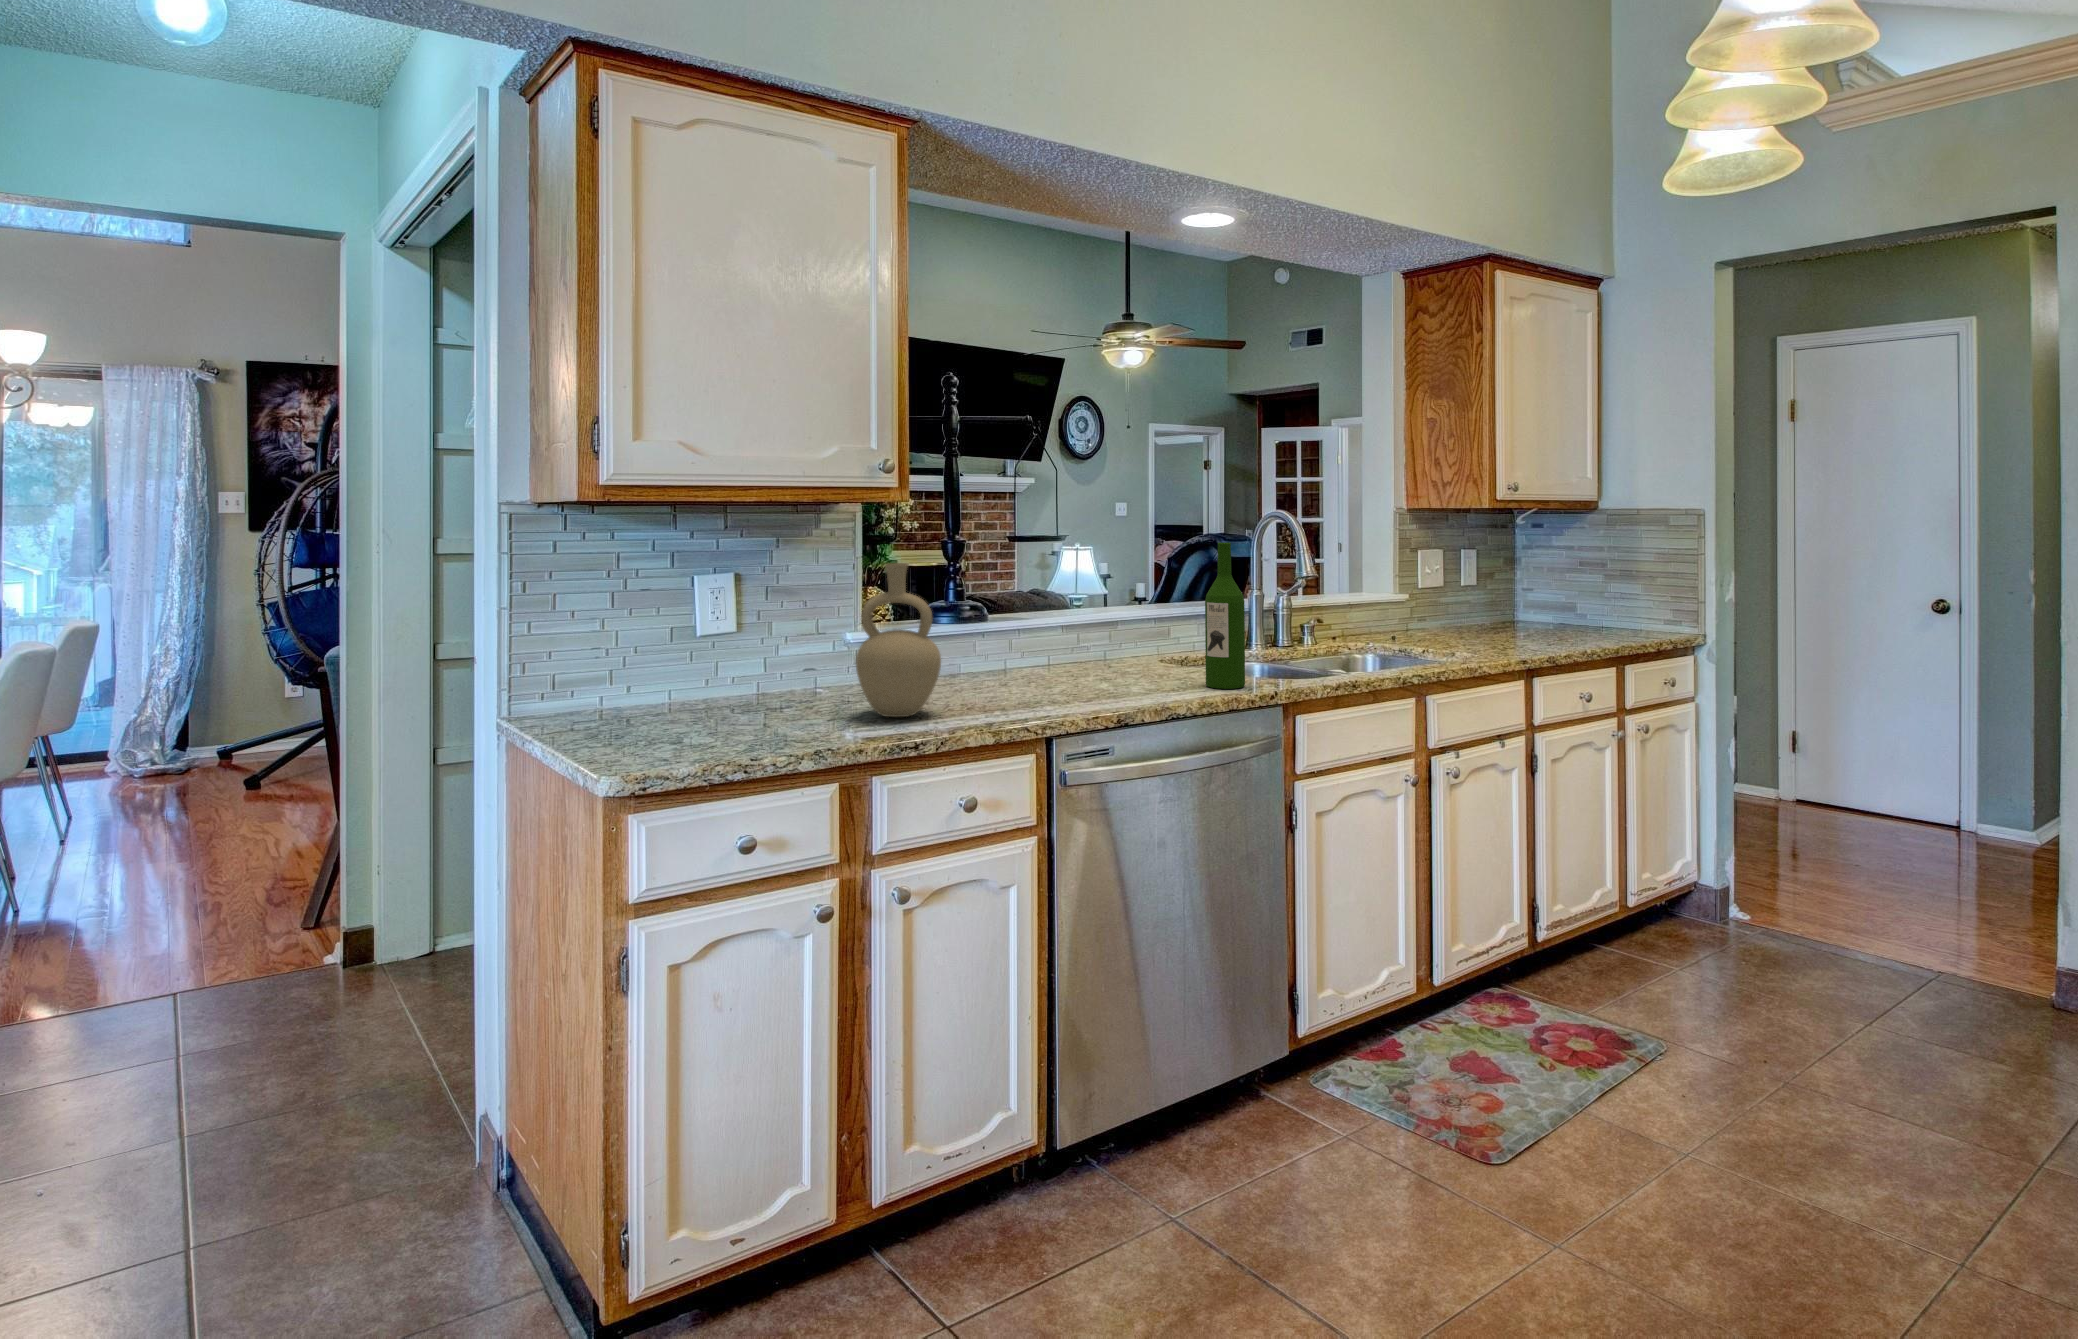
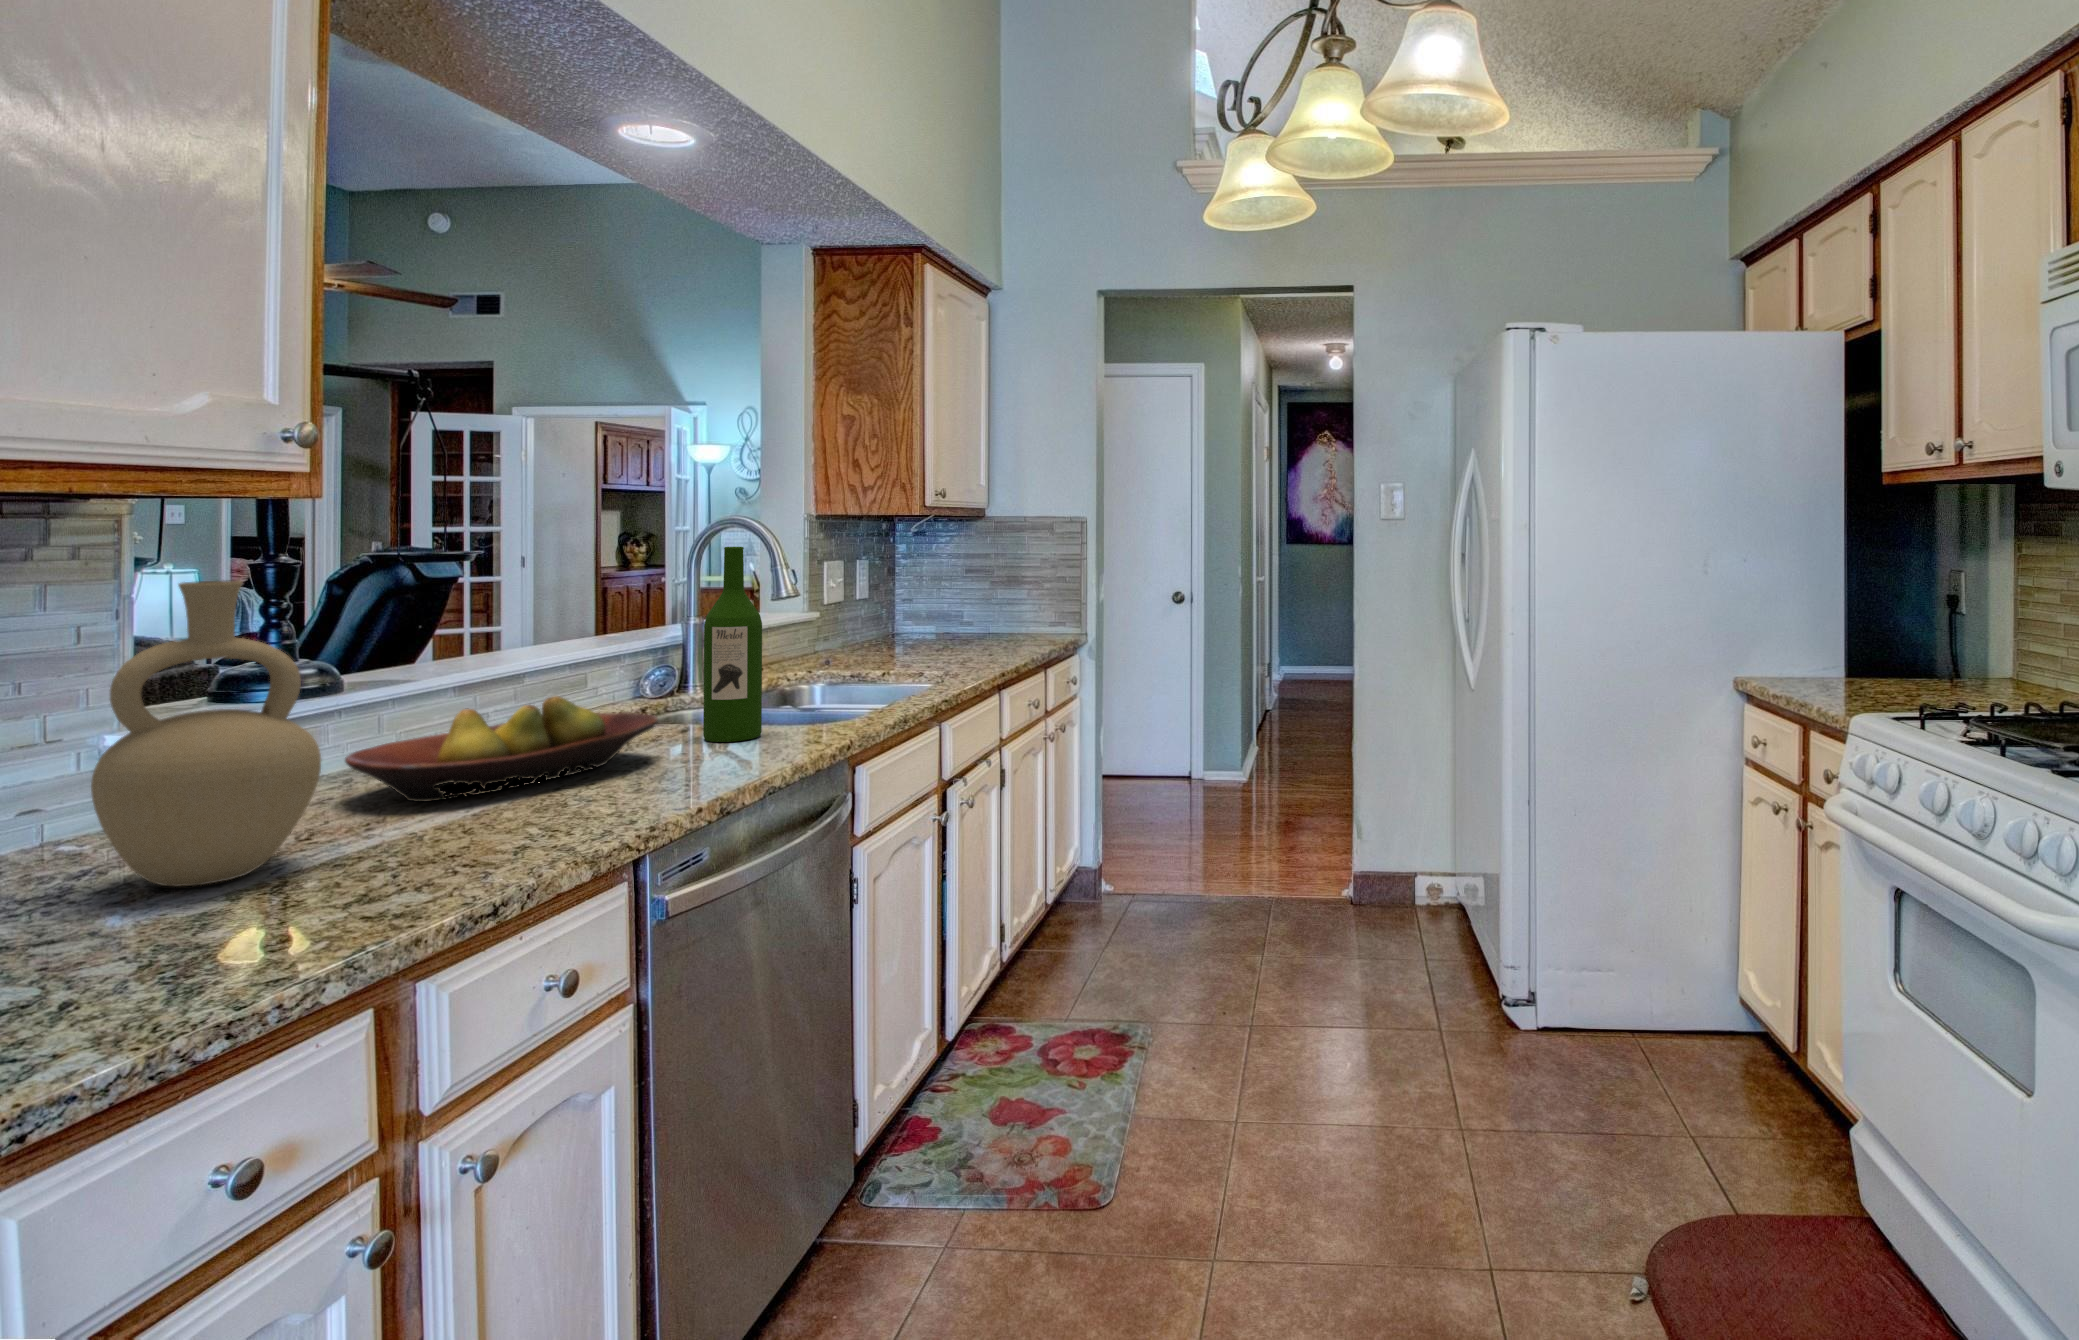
fruit bowl: none [987,642,1161,697] -> present [345,696,658,802]

